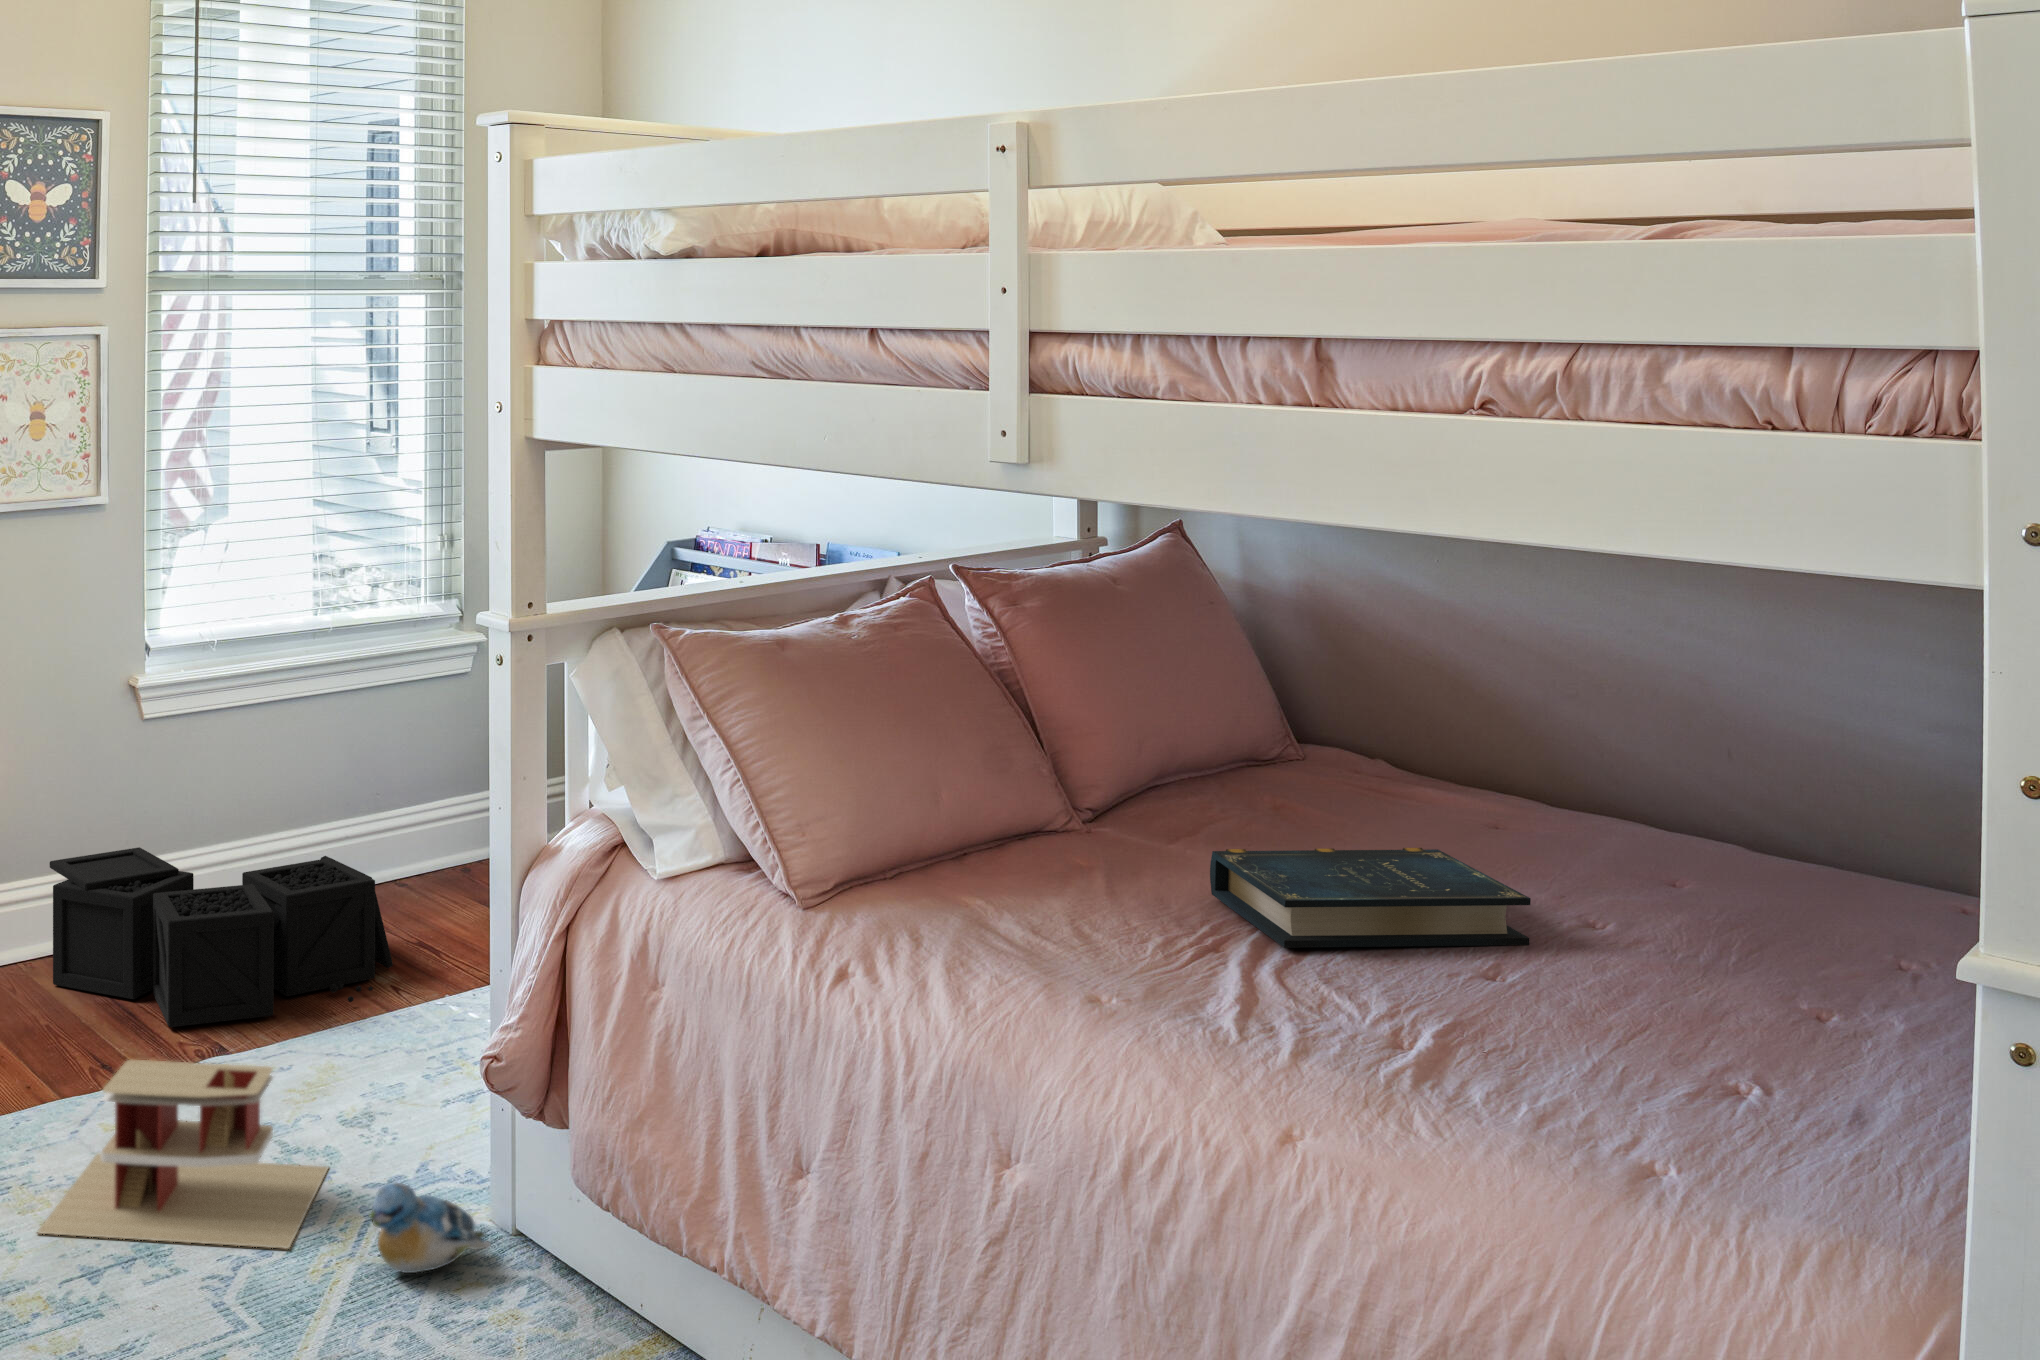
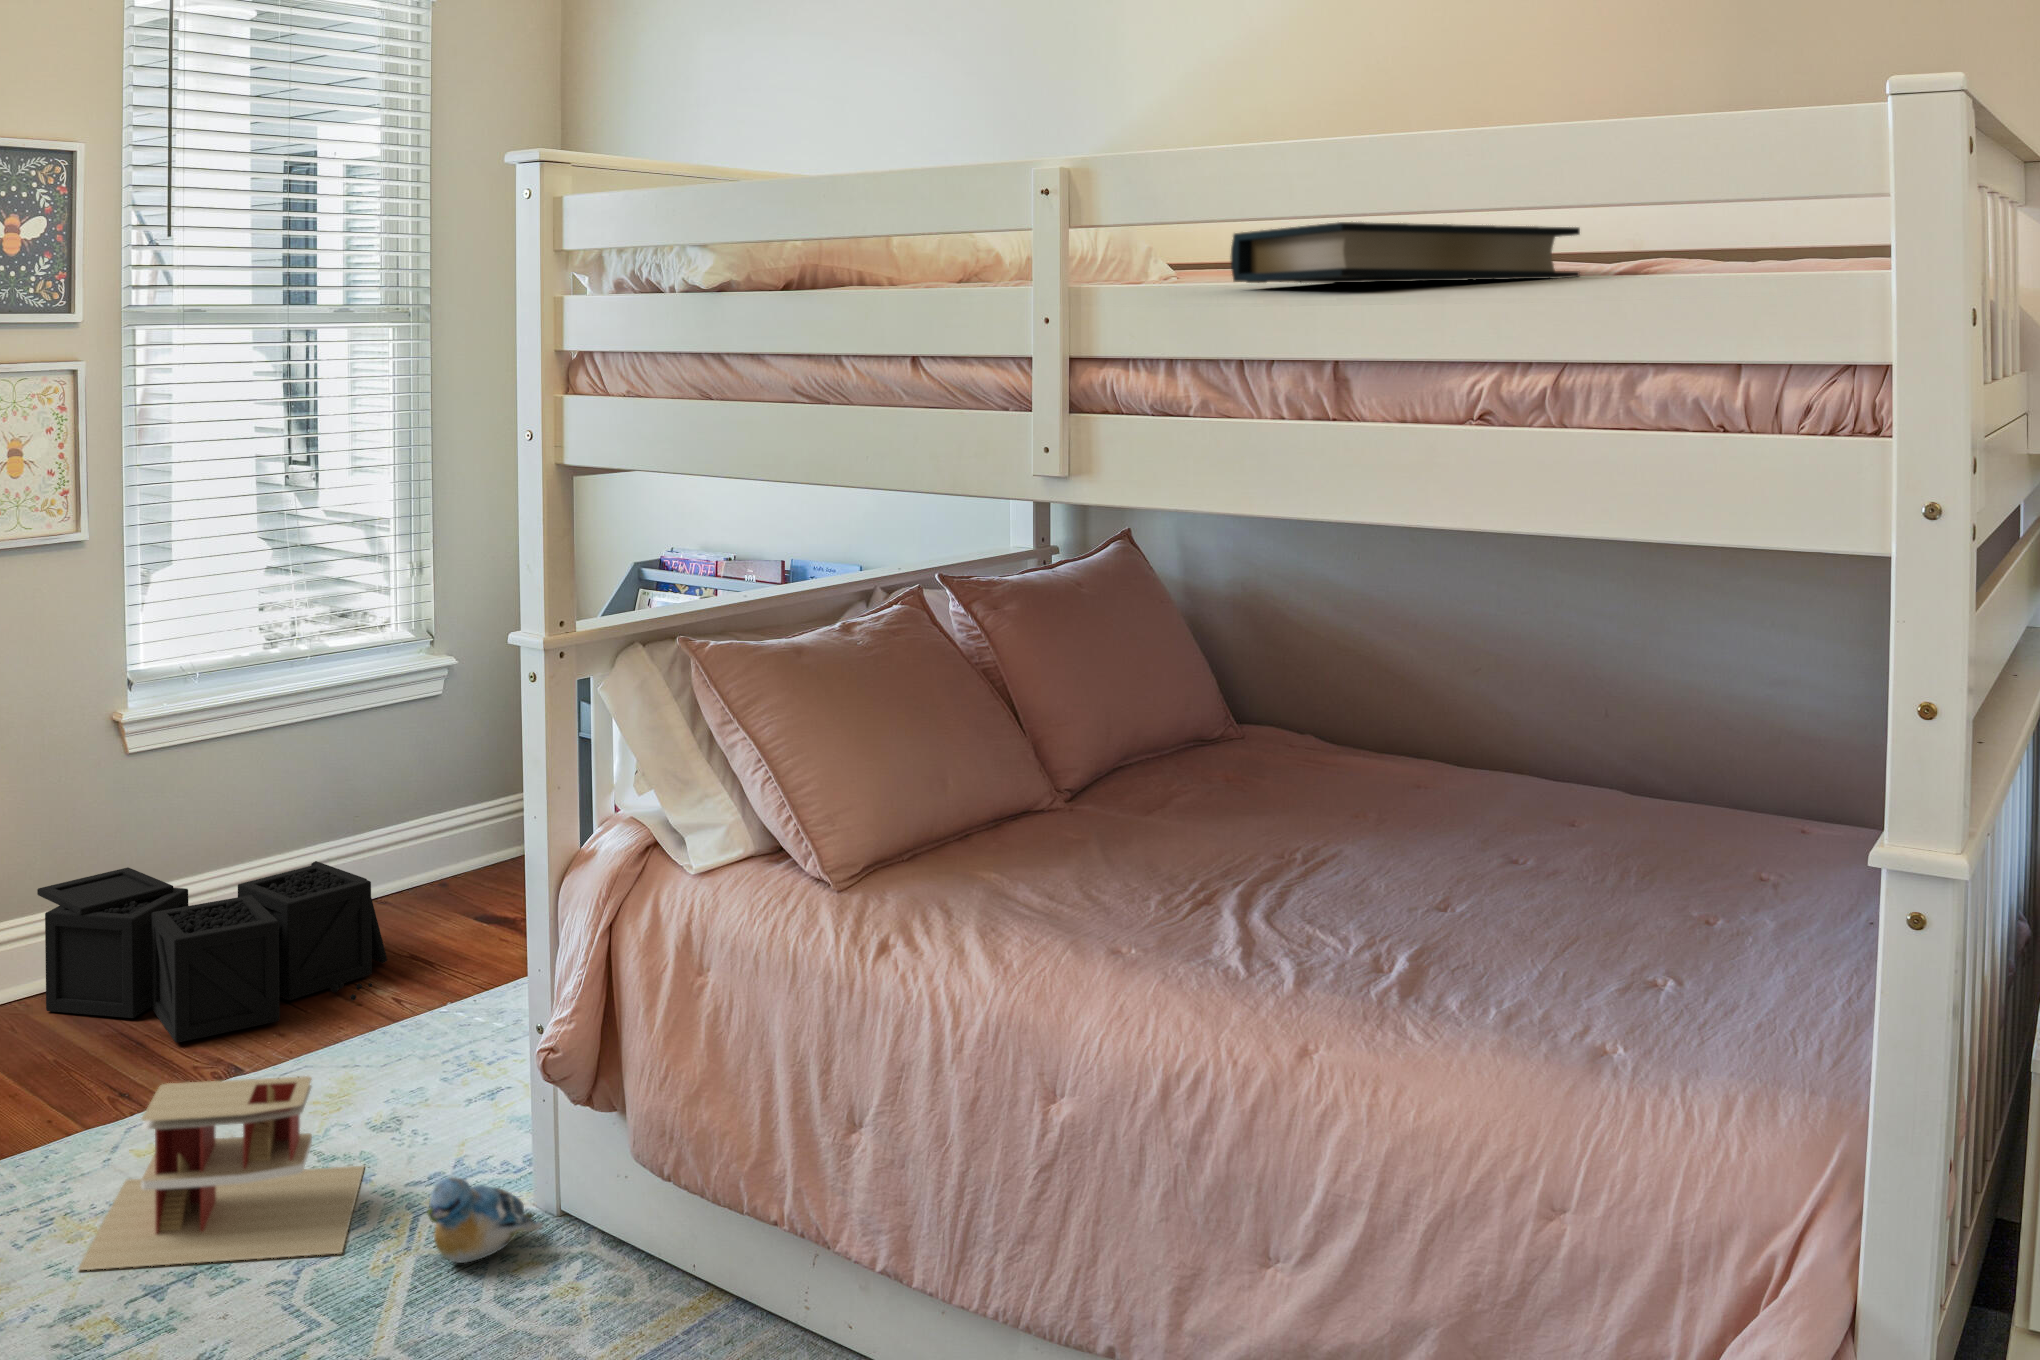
book: present [1210,848,1531,948] -> present [1231,222,1580,283]

